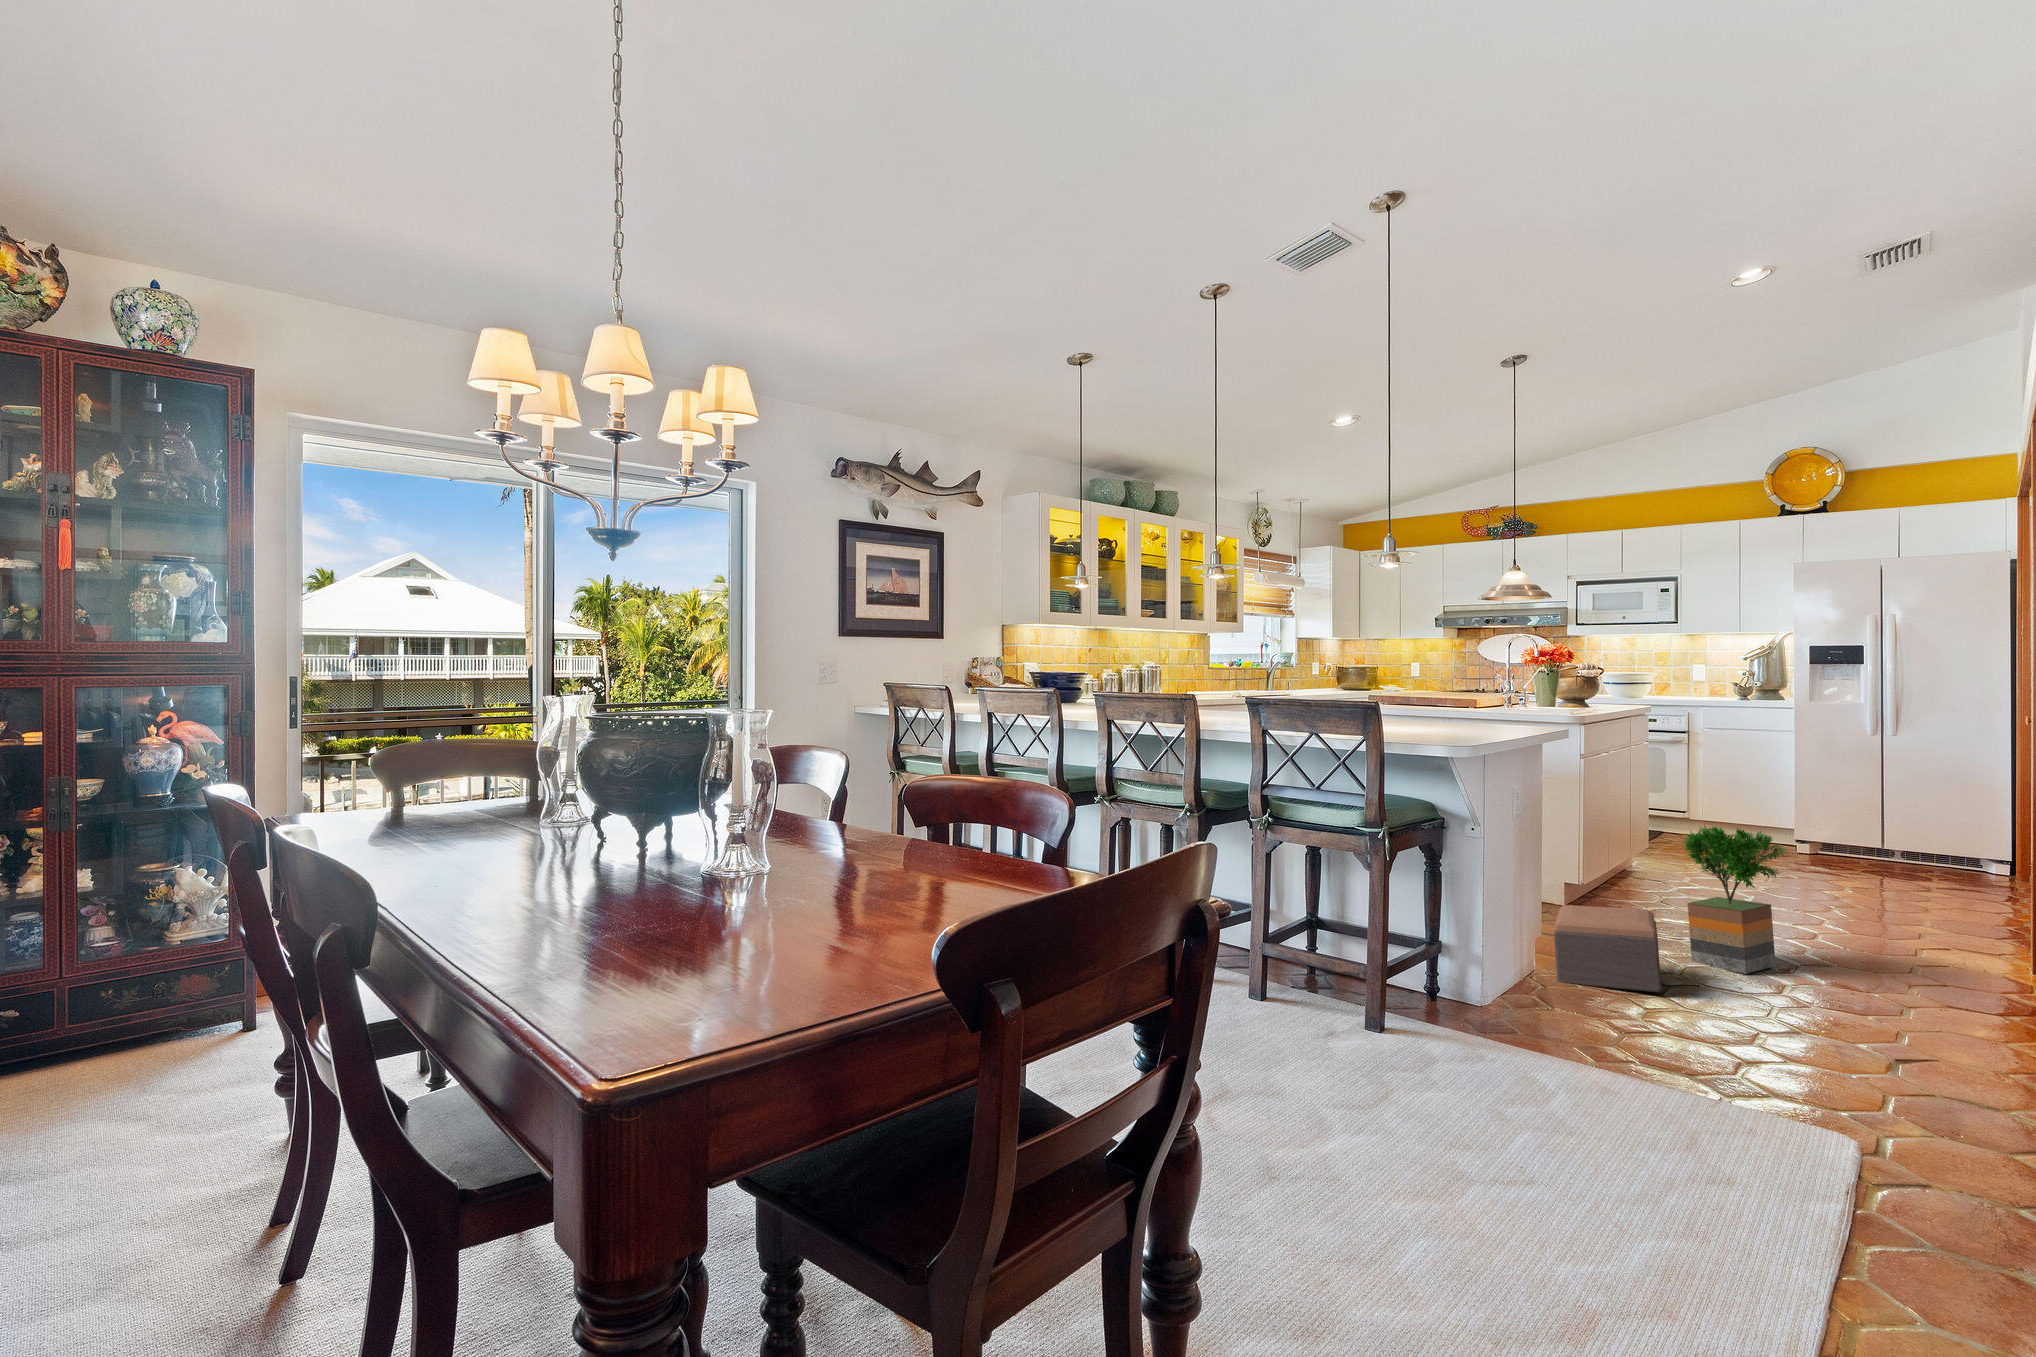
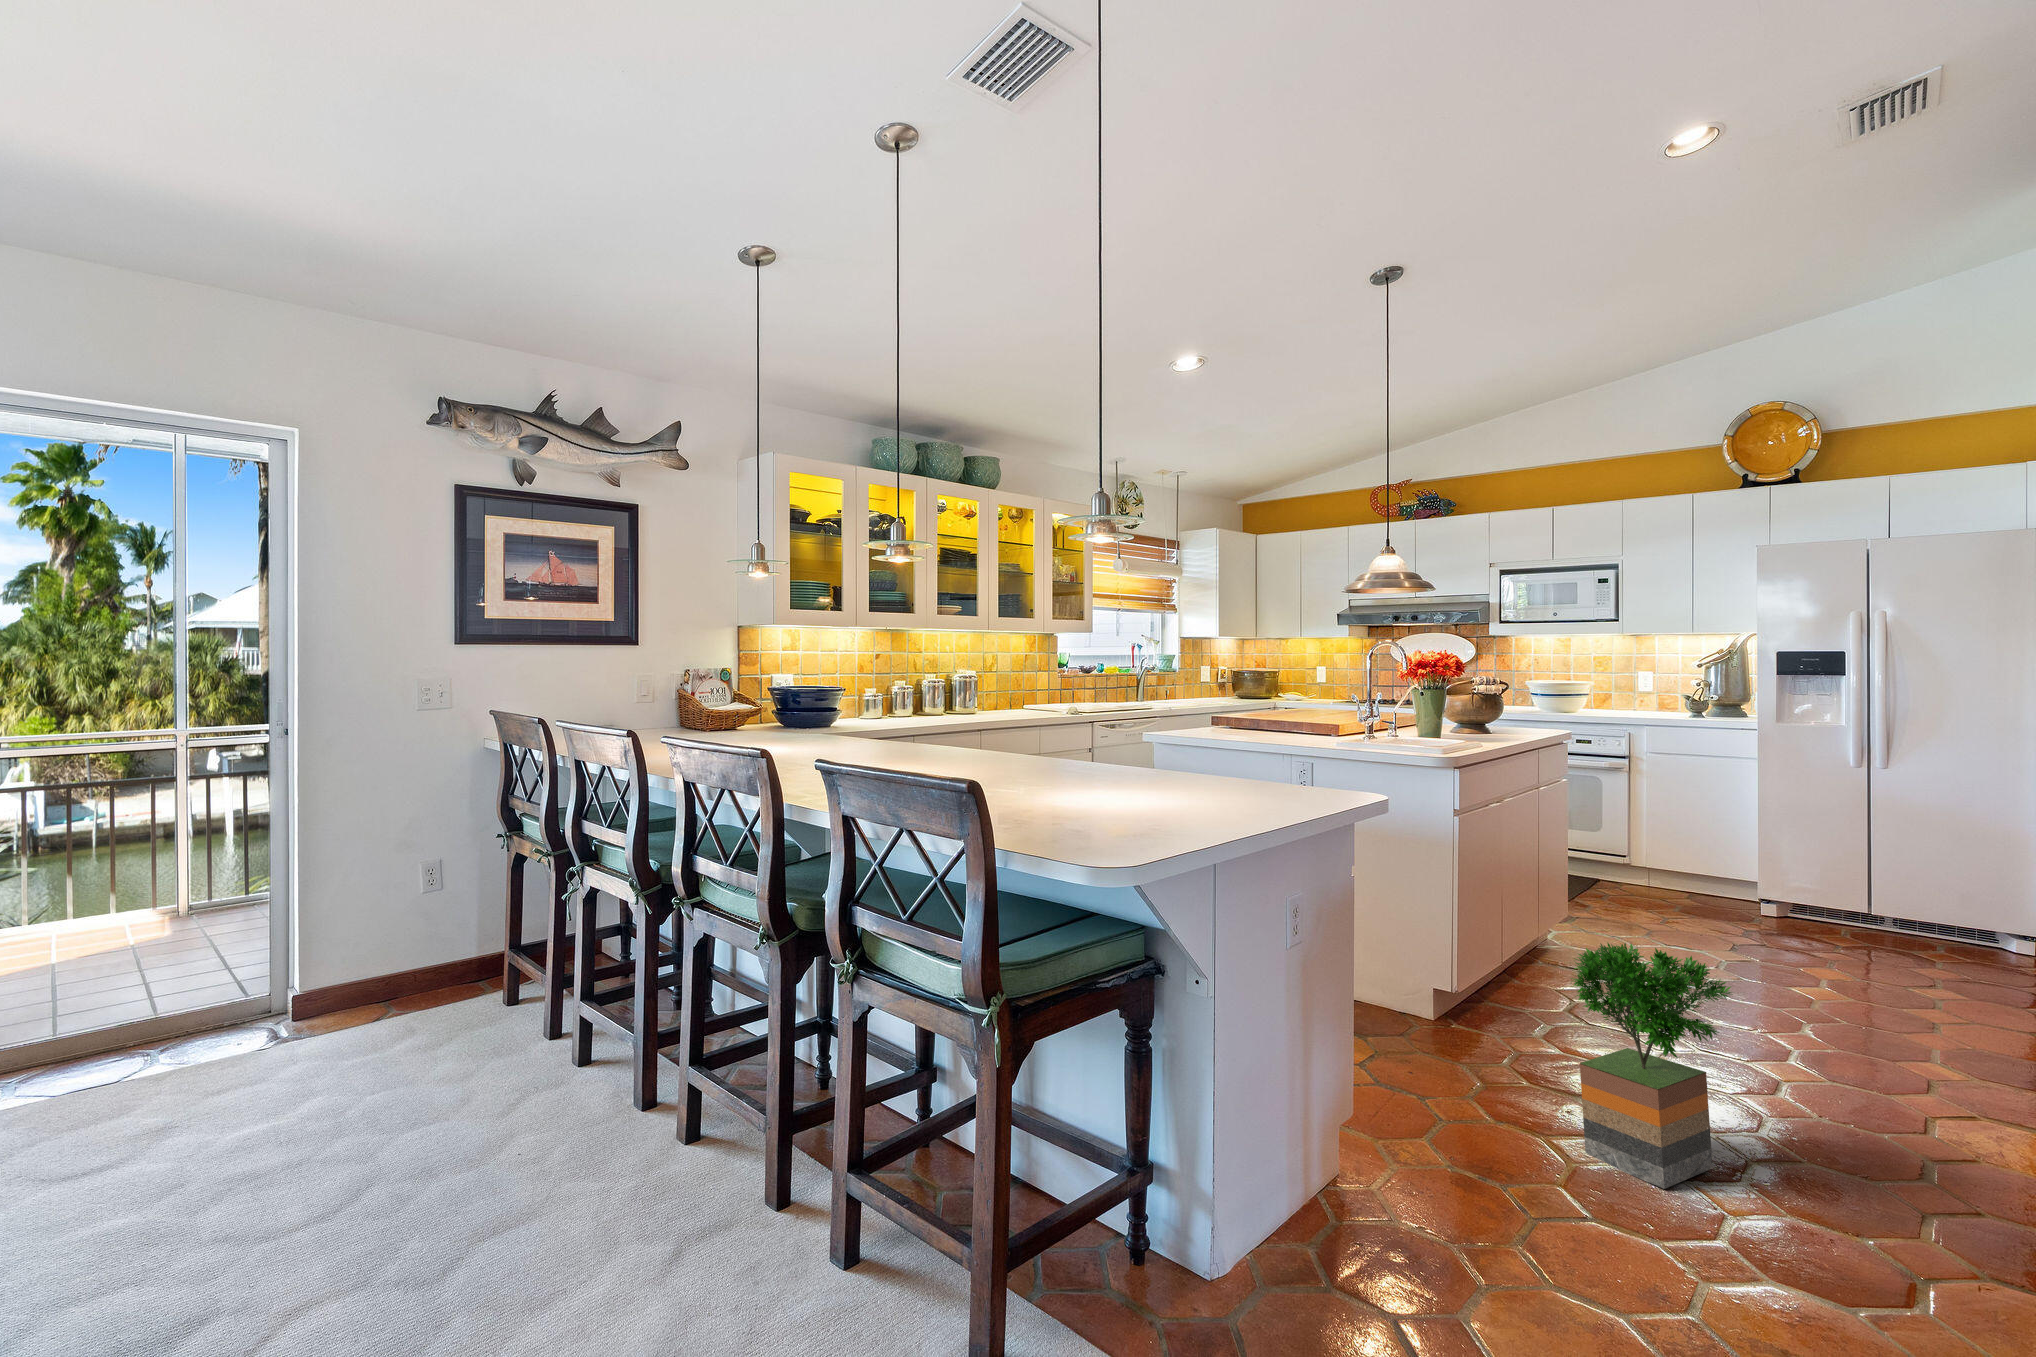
footstool: present [1554,905,1661,992] -> none [1356,1069,1528,1248]

